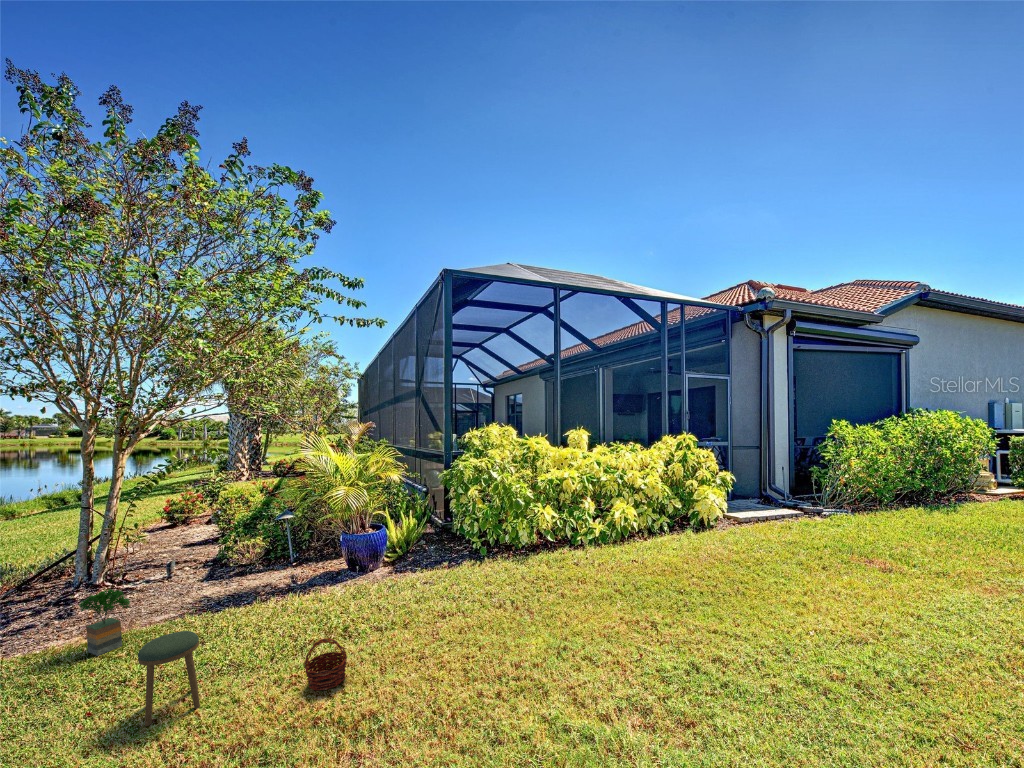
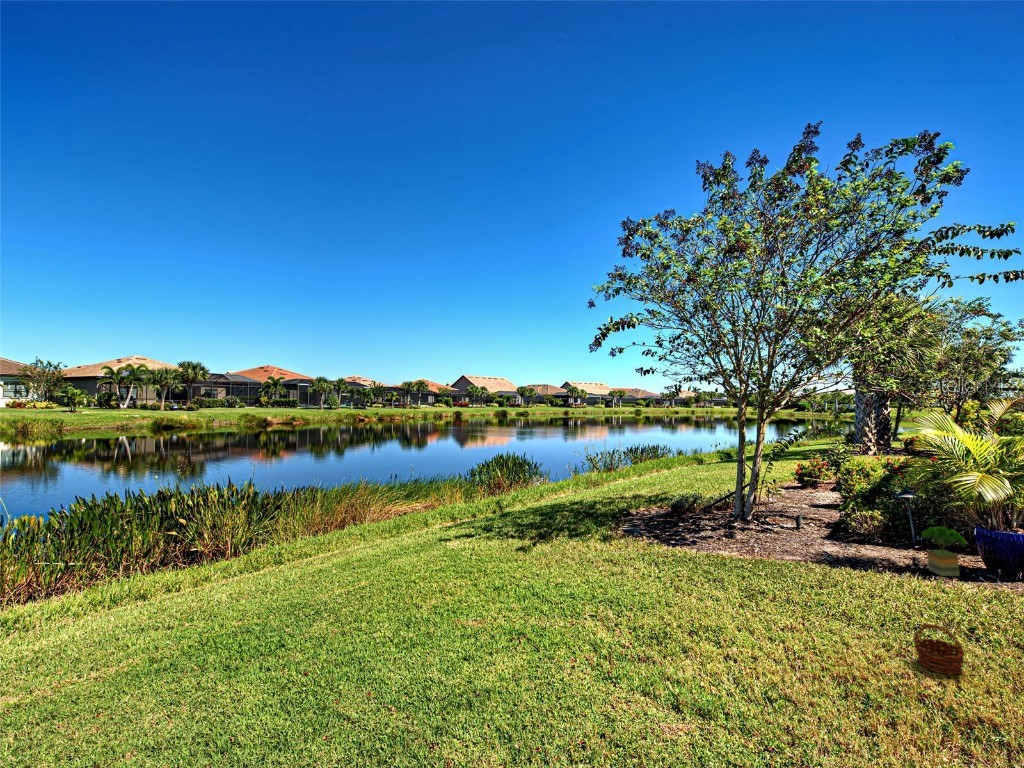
potted tree: present [79,589,130,656] -> present [923,527,966,576]
stool: present [138,631,200,726] -> none [774,567,819,631]

